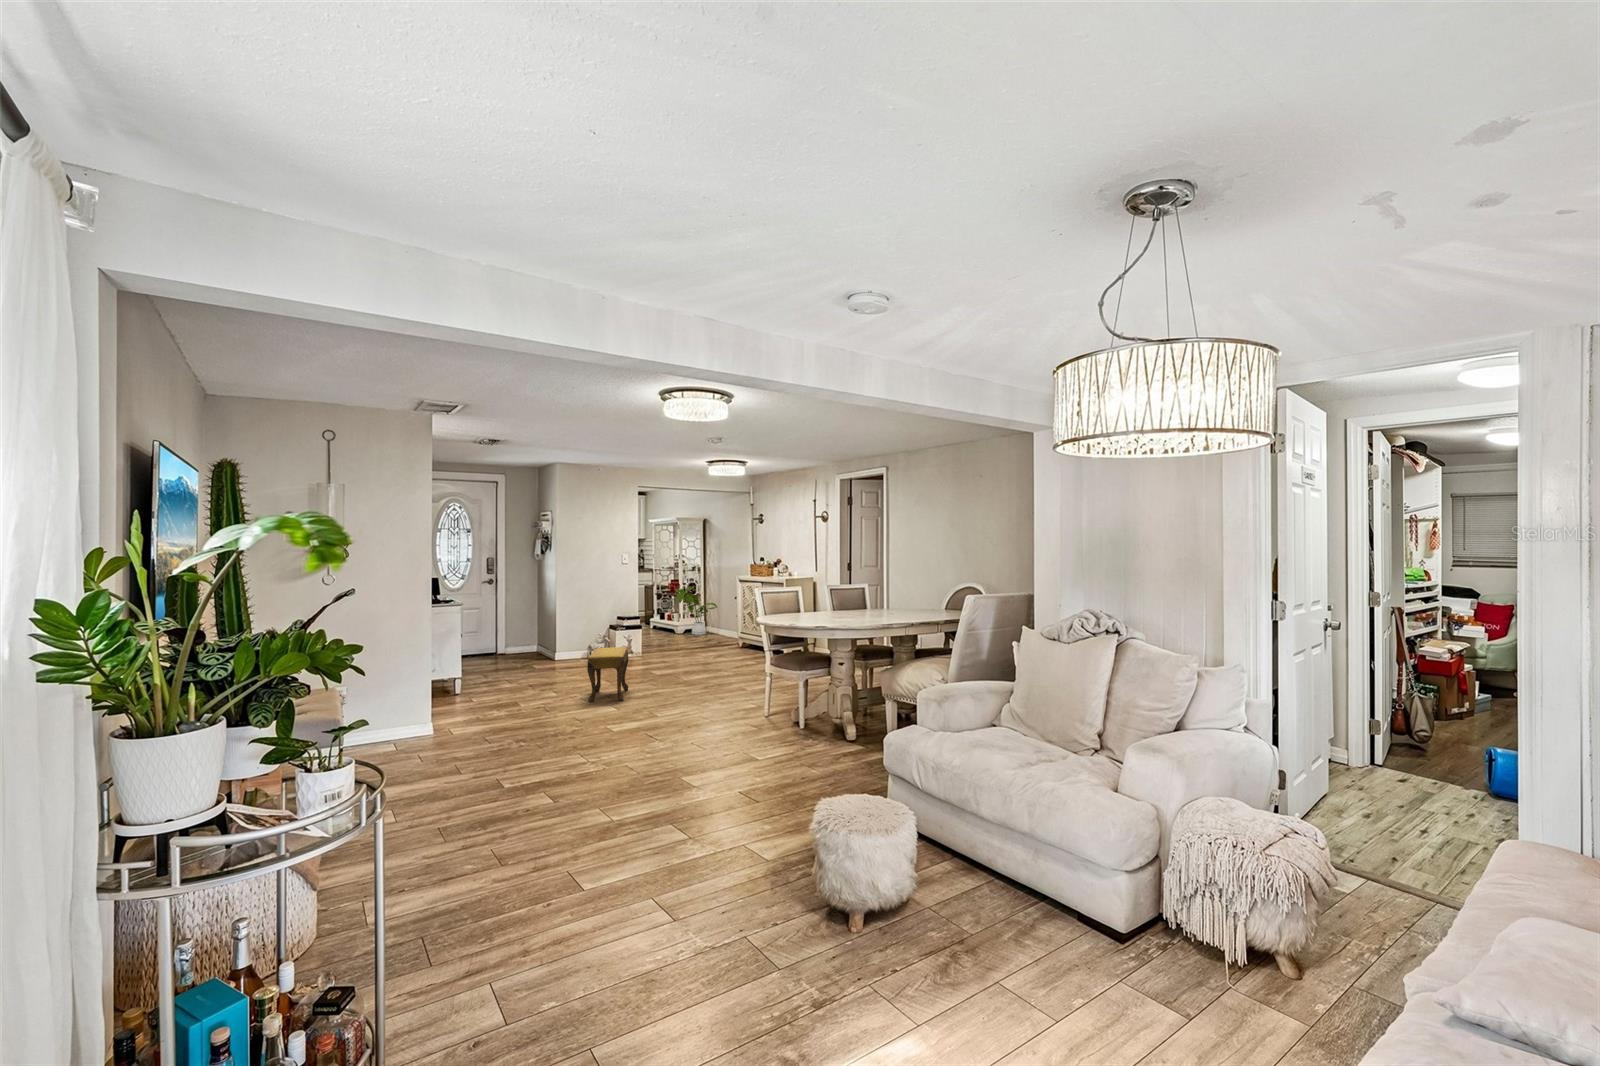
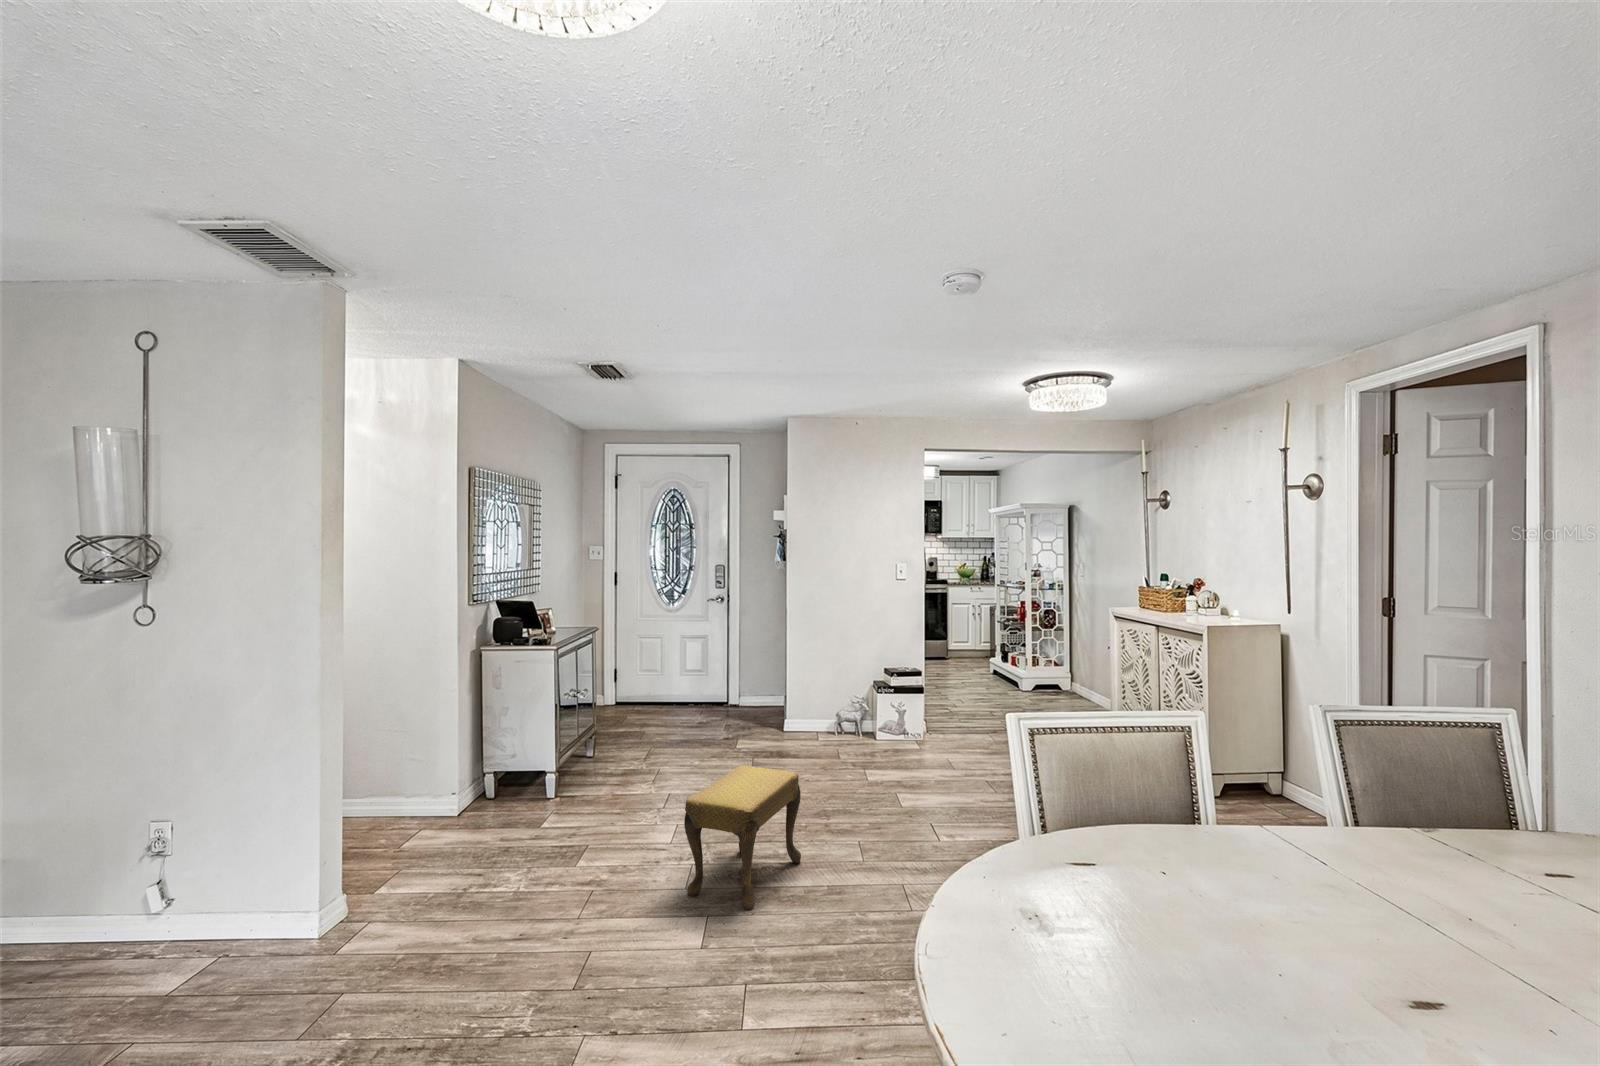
house plant: present [675,587,717,635] -> none [1016,616,1089,697]

